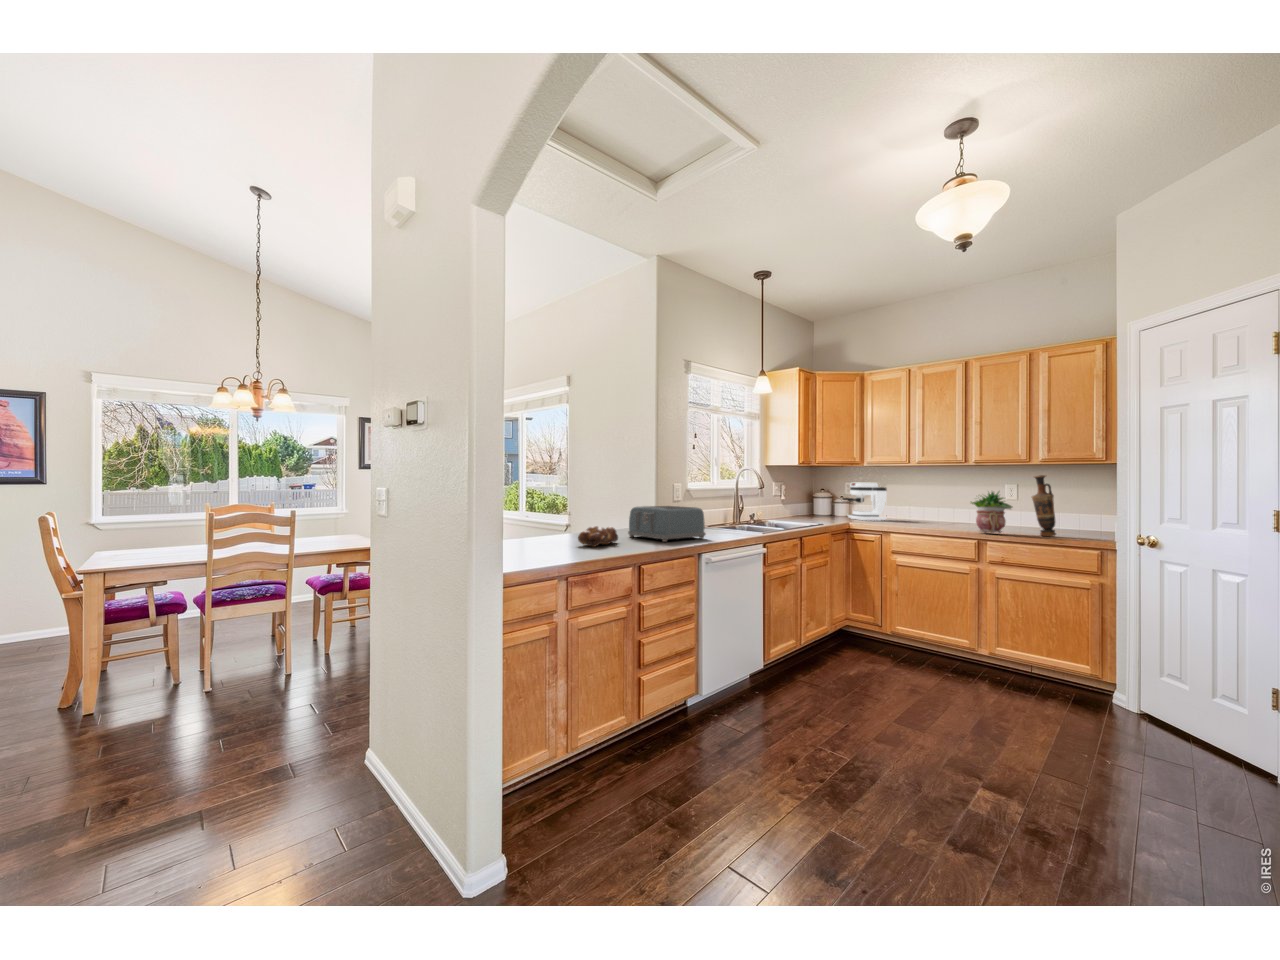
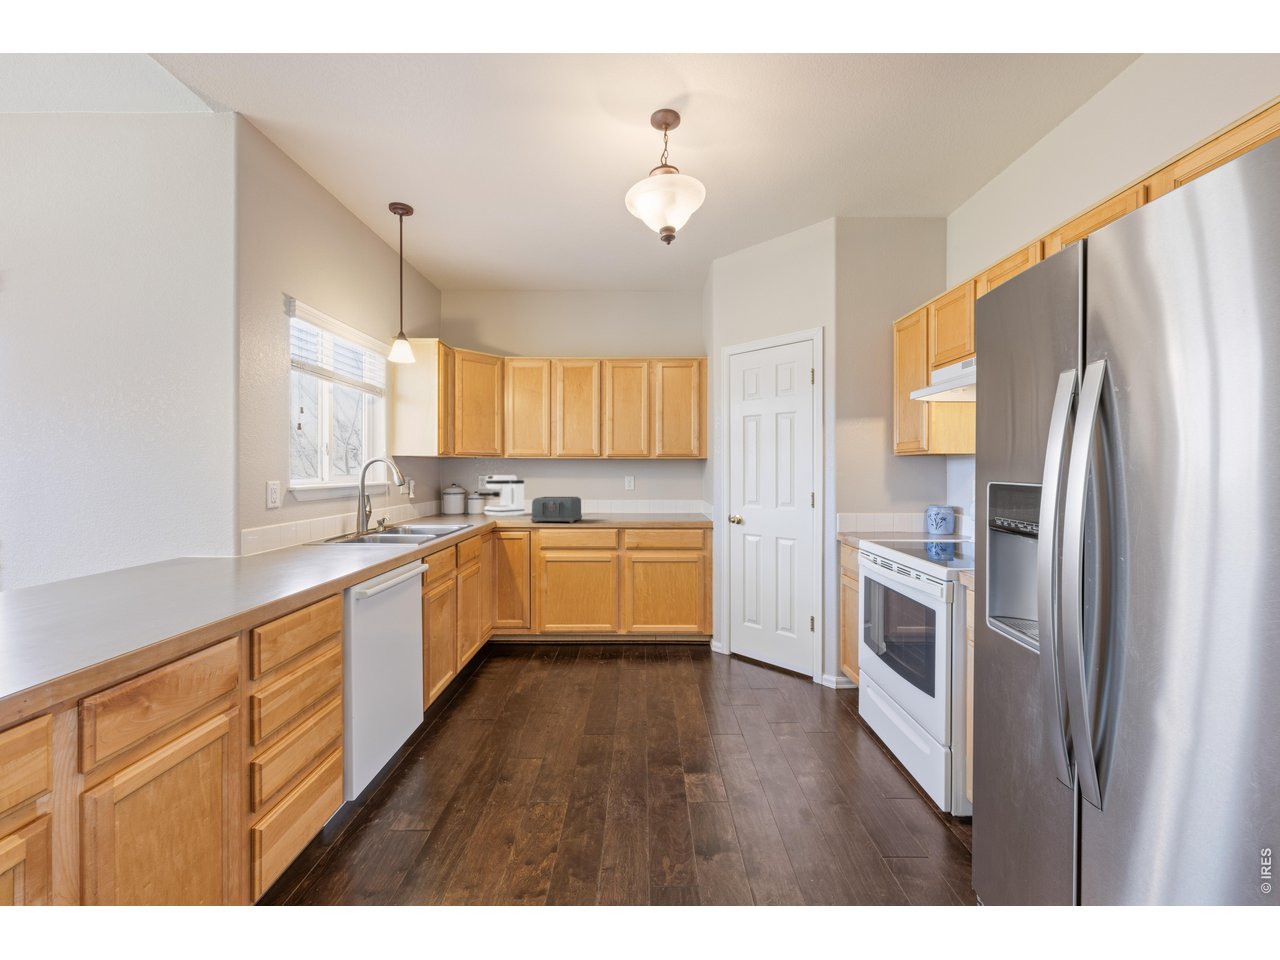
vase: present [1032,475,1056,536] -> none [654,467,671,521]
potted plant: present [971,492,1012,533] -> none [610,481,644,522]
toaster: present [628,506,705,542] -> present [531,497,582,523]
bread loaf: present [578,526,618,547] -> none [91,566,189,611]

